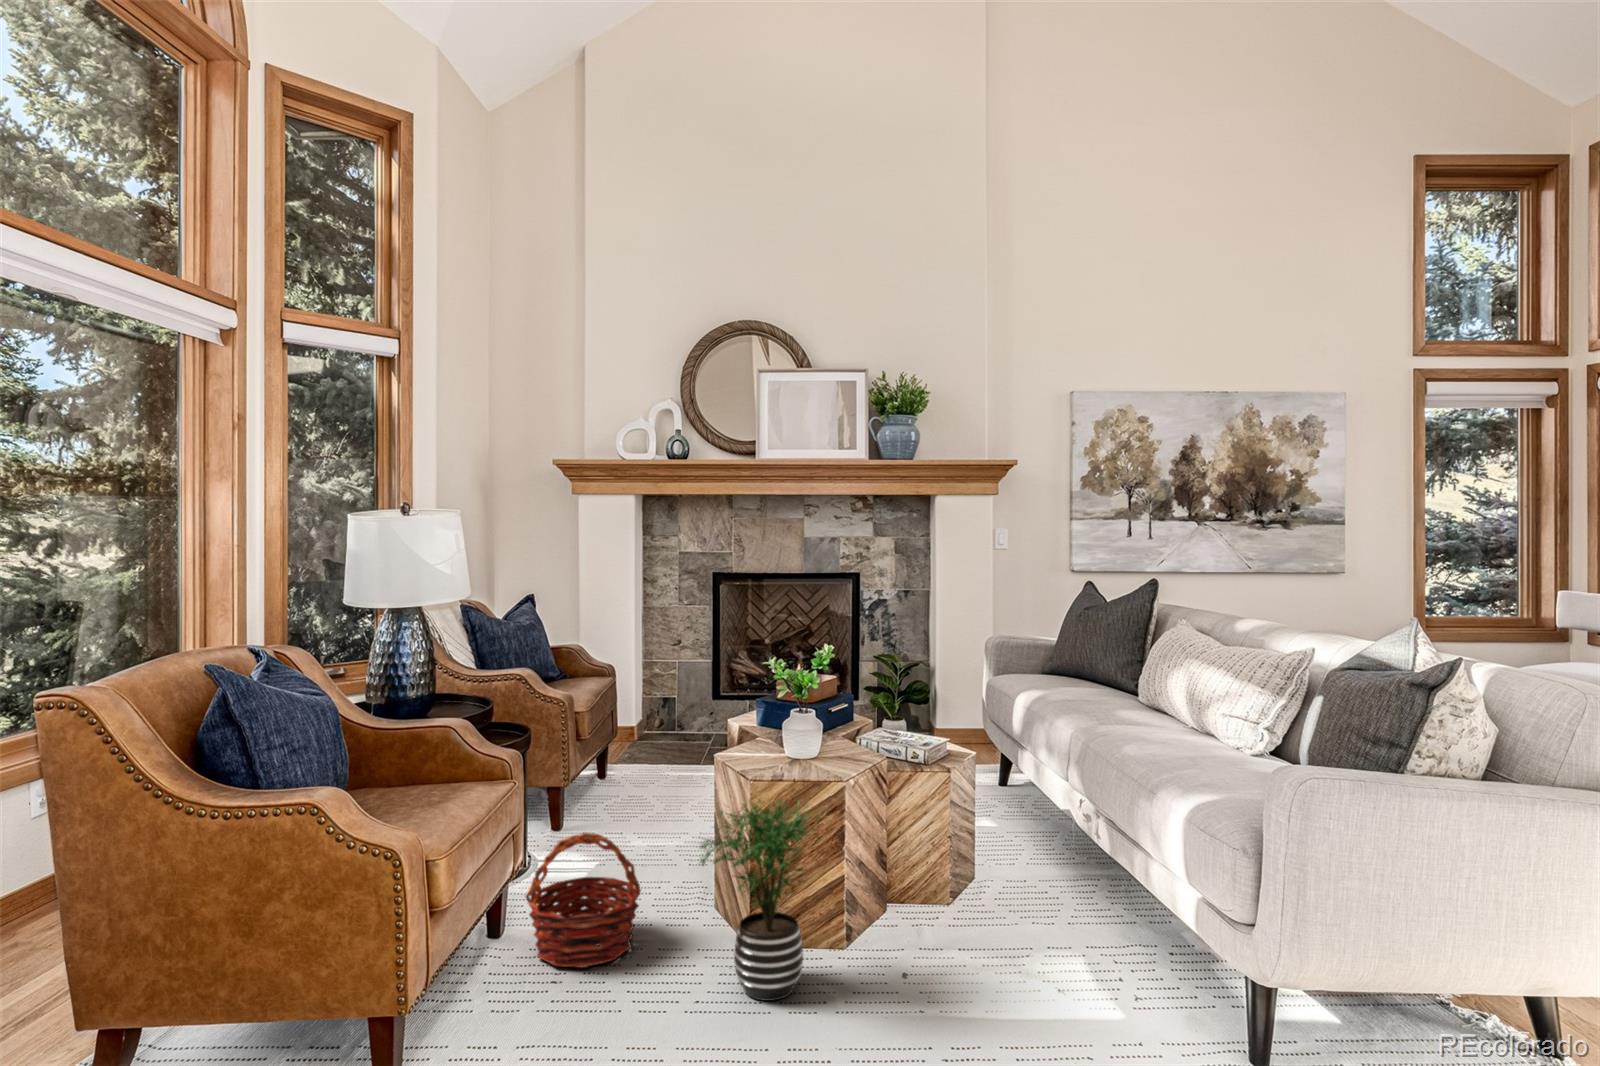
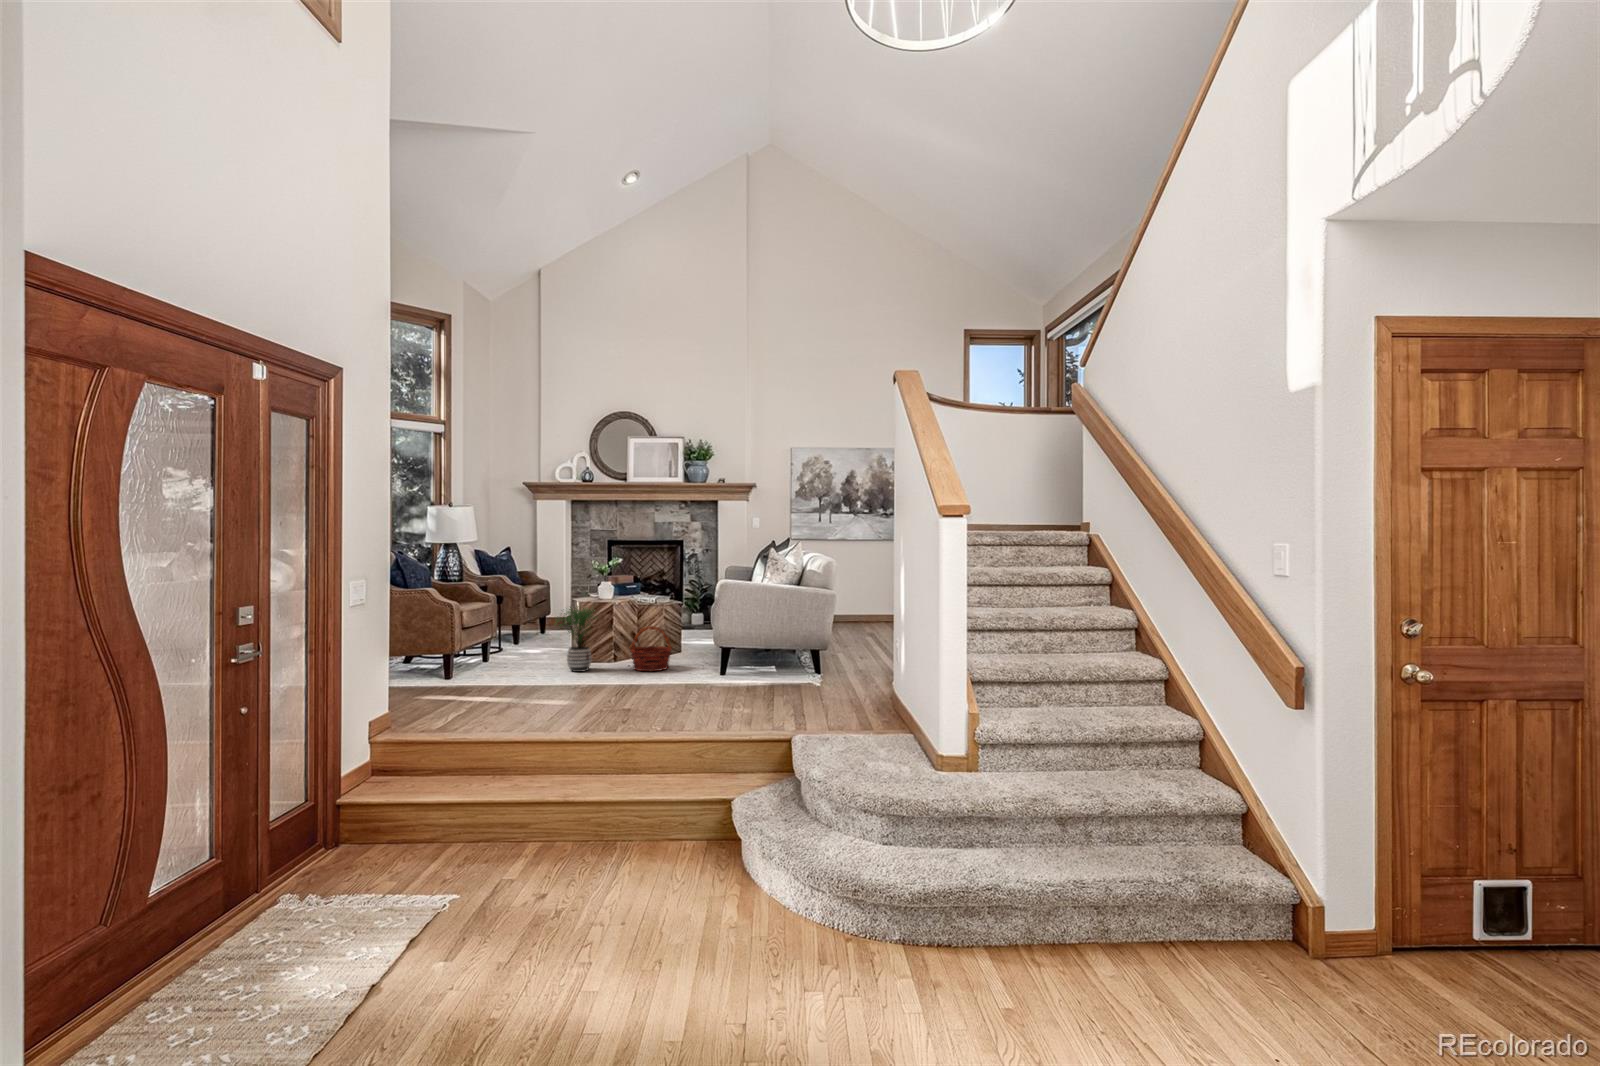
basket: present [525,832,641,968] -> present [629,626,672,671]

